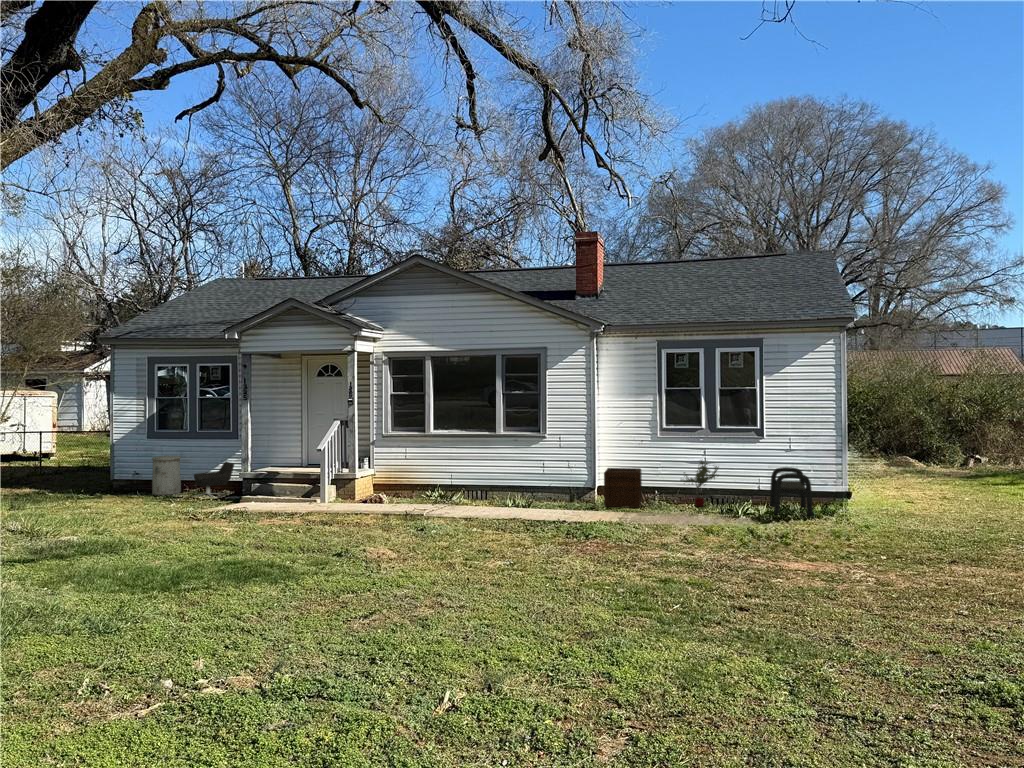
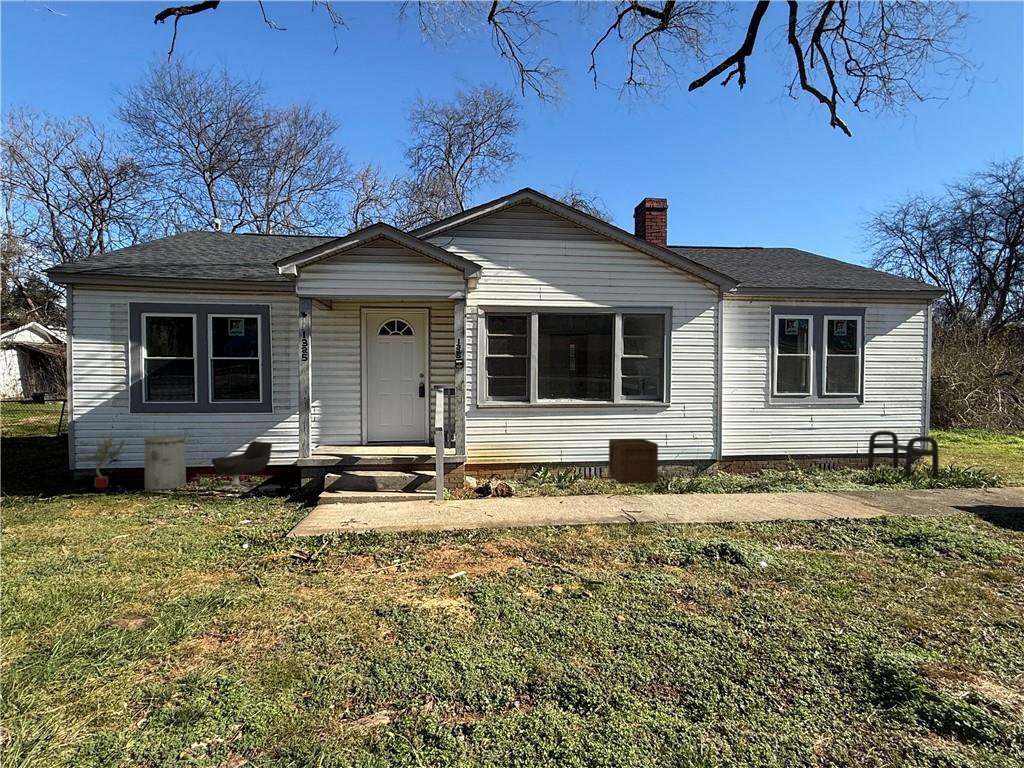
potted tree: present [680,460,719,507] -> present [77,433,125,488]
wooden crate: present [604,468,642,508] -> present [609,439,658,483]

